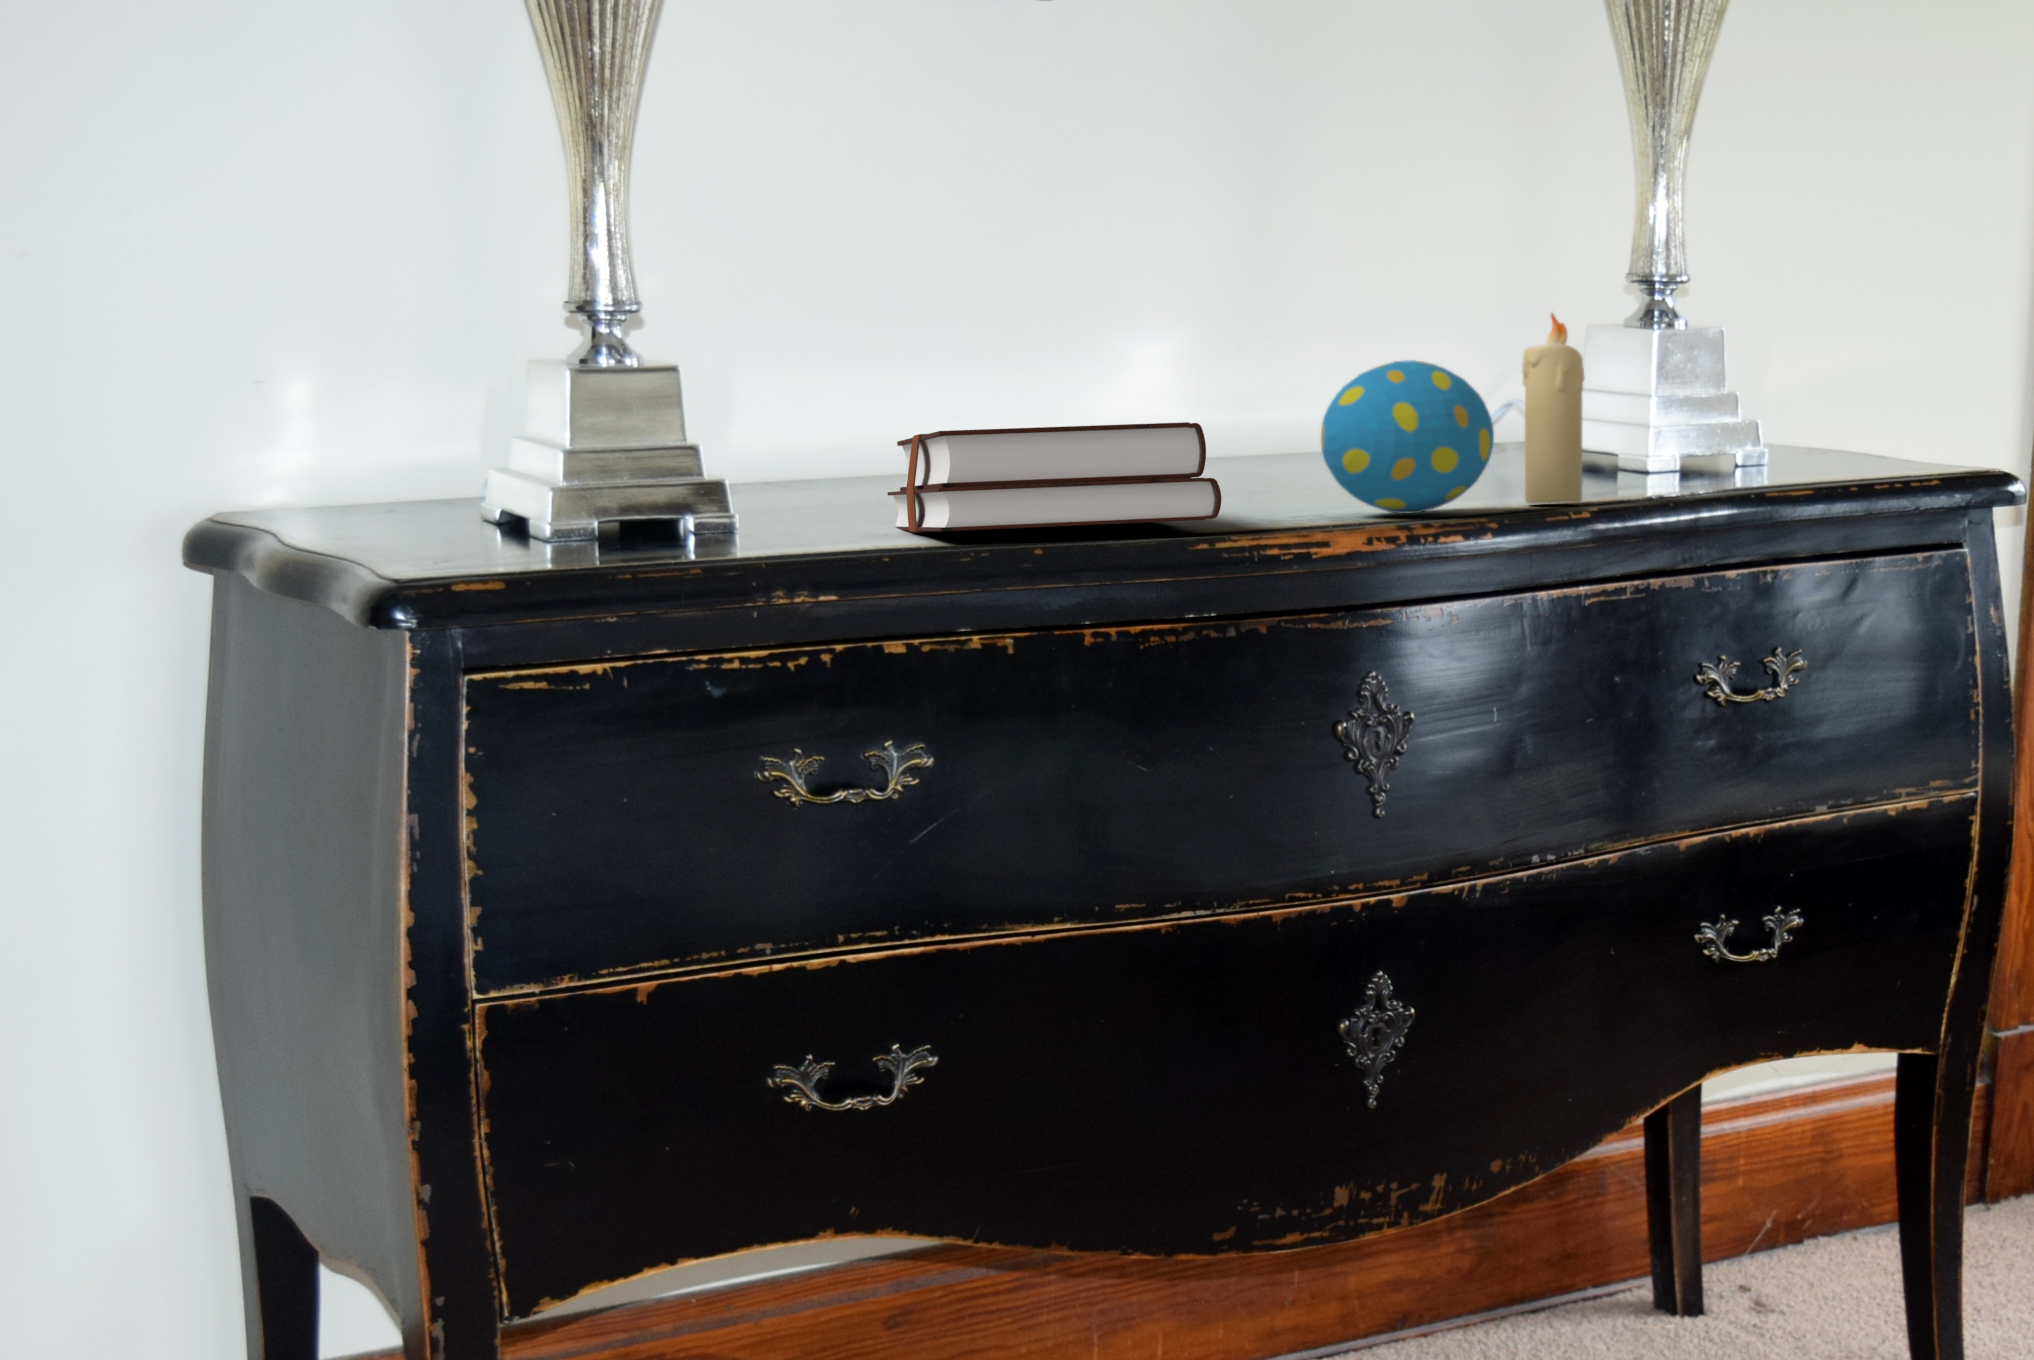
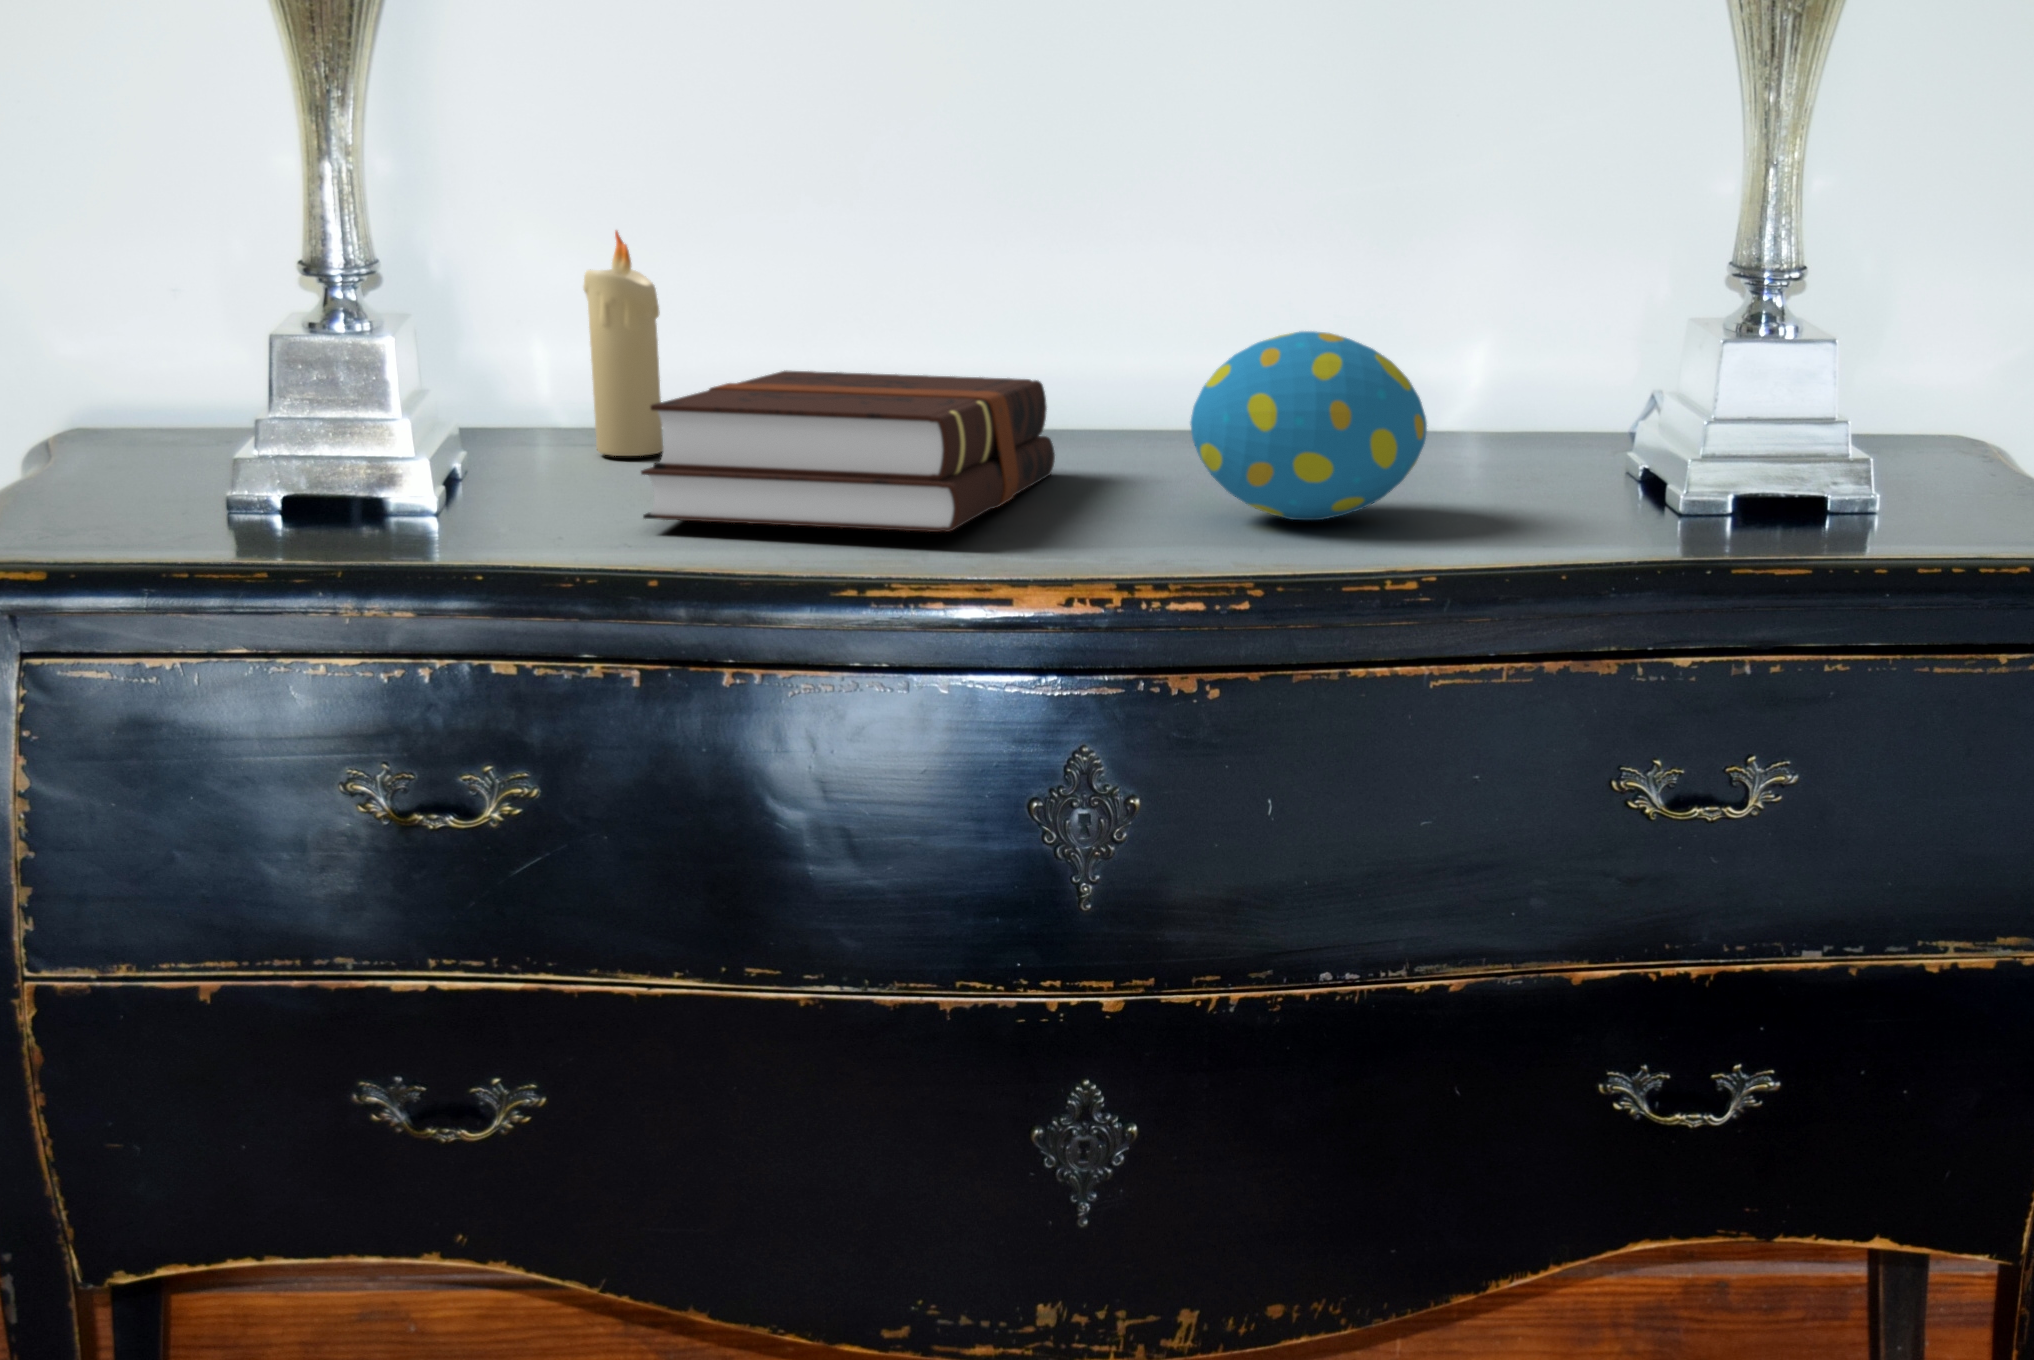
candle: present [1522,313,1584,504] -> present [583,231,663,456]

